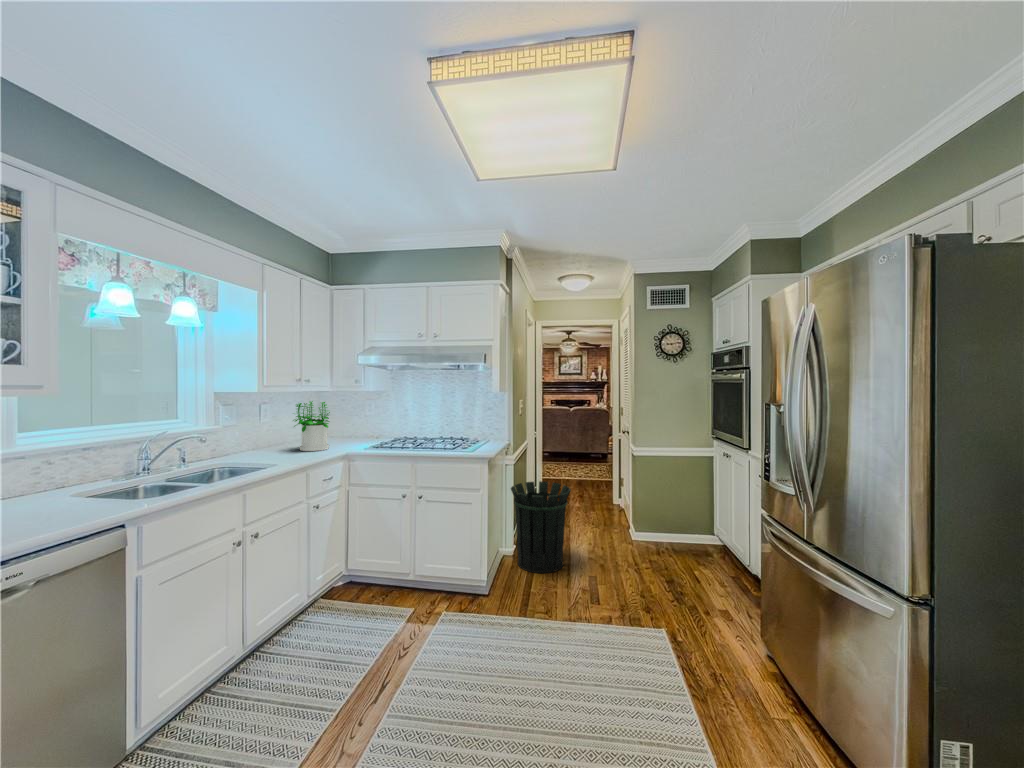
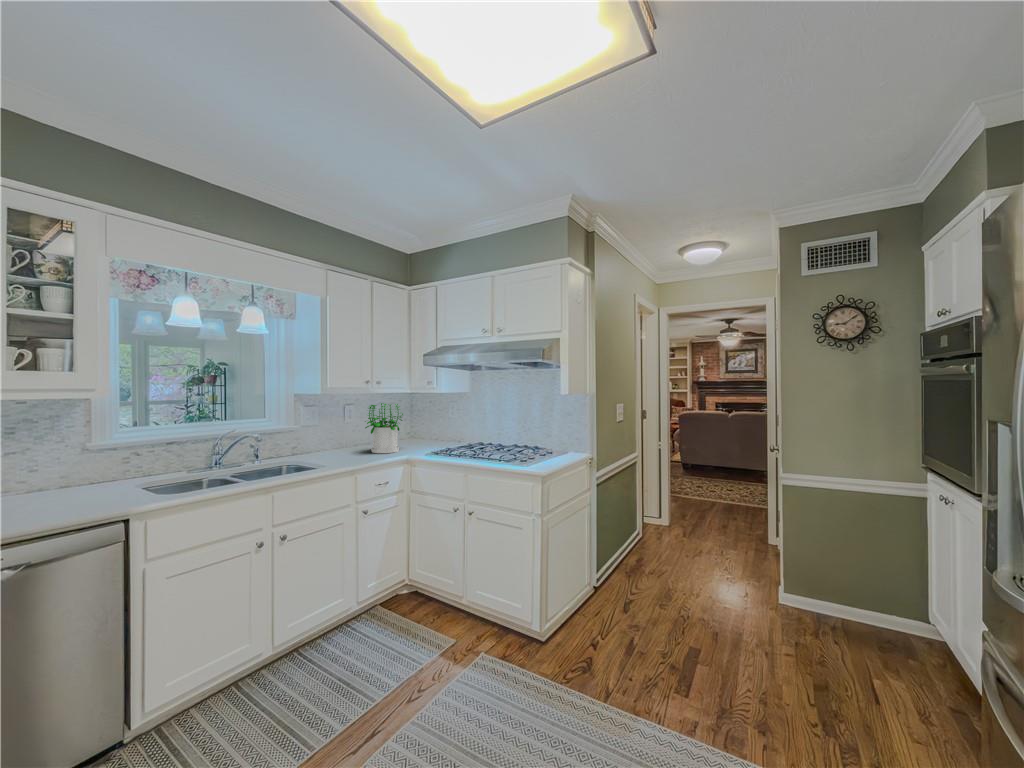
waste bin: present [511,482,571,573] -> none [591,507,671,629]

